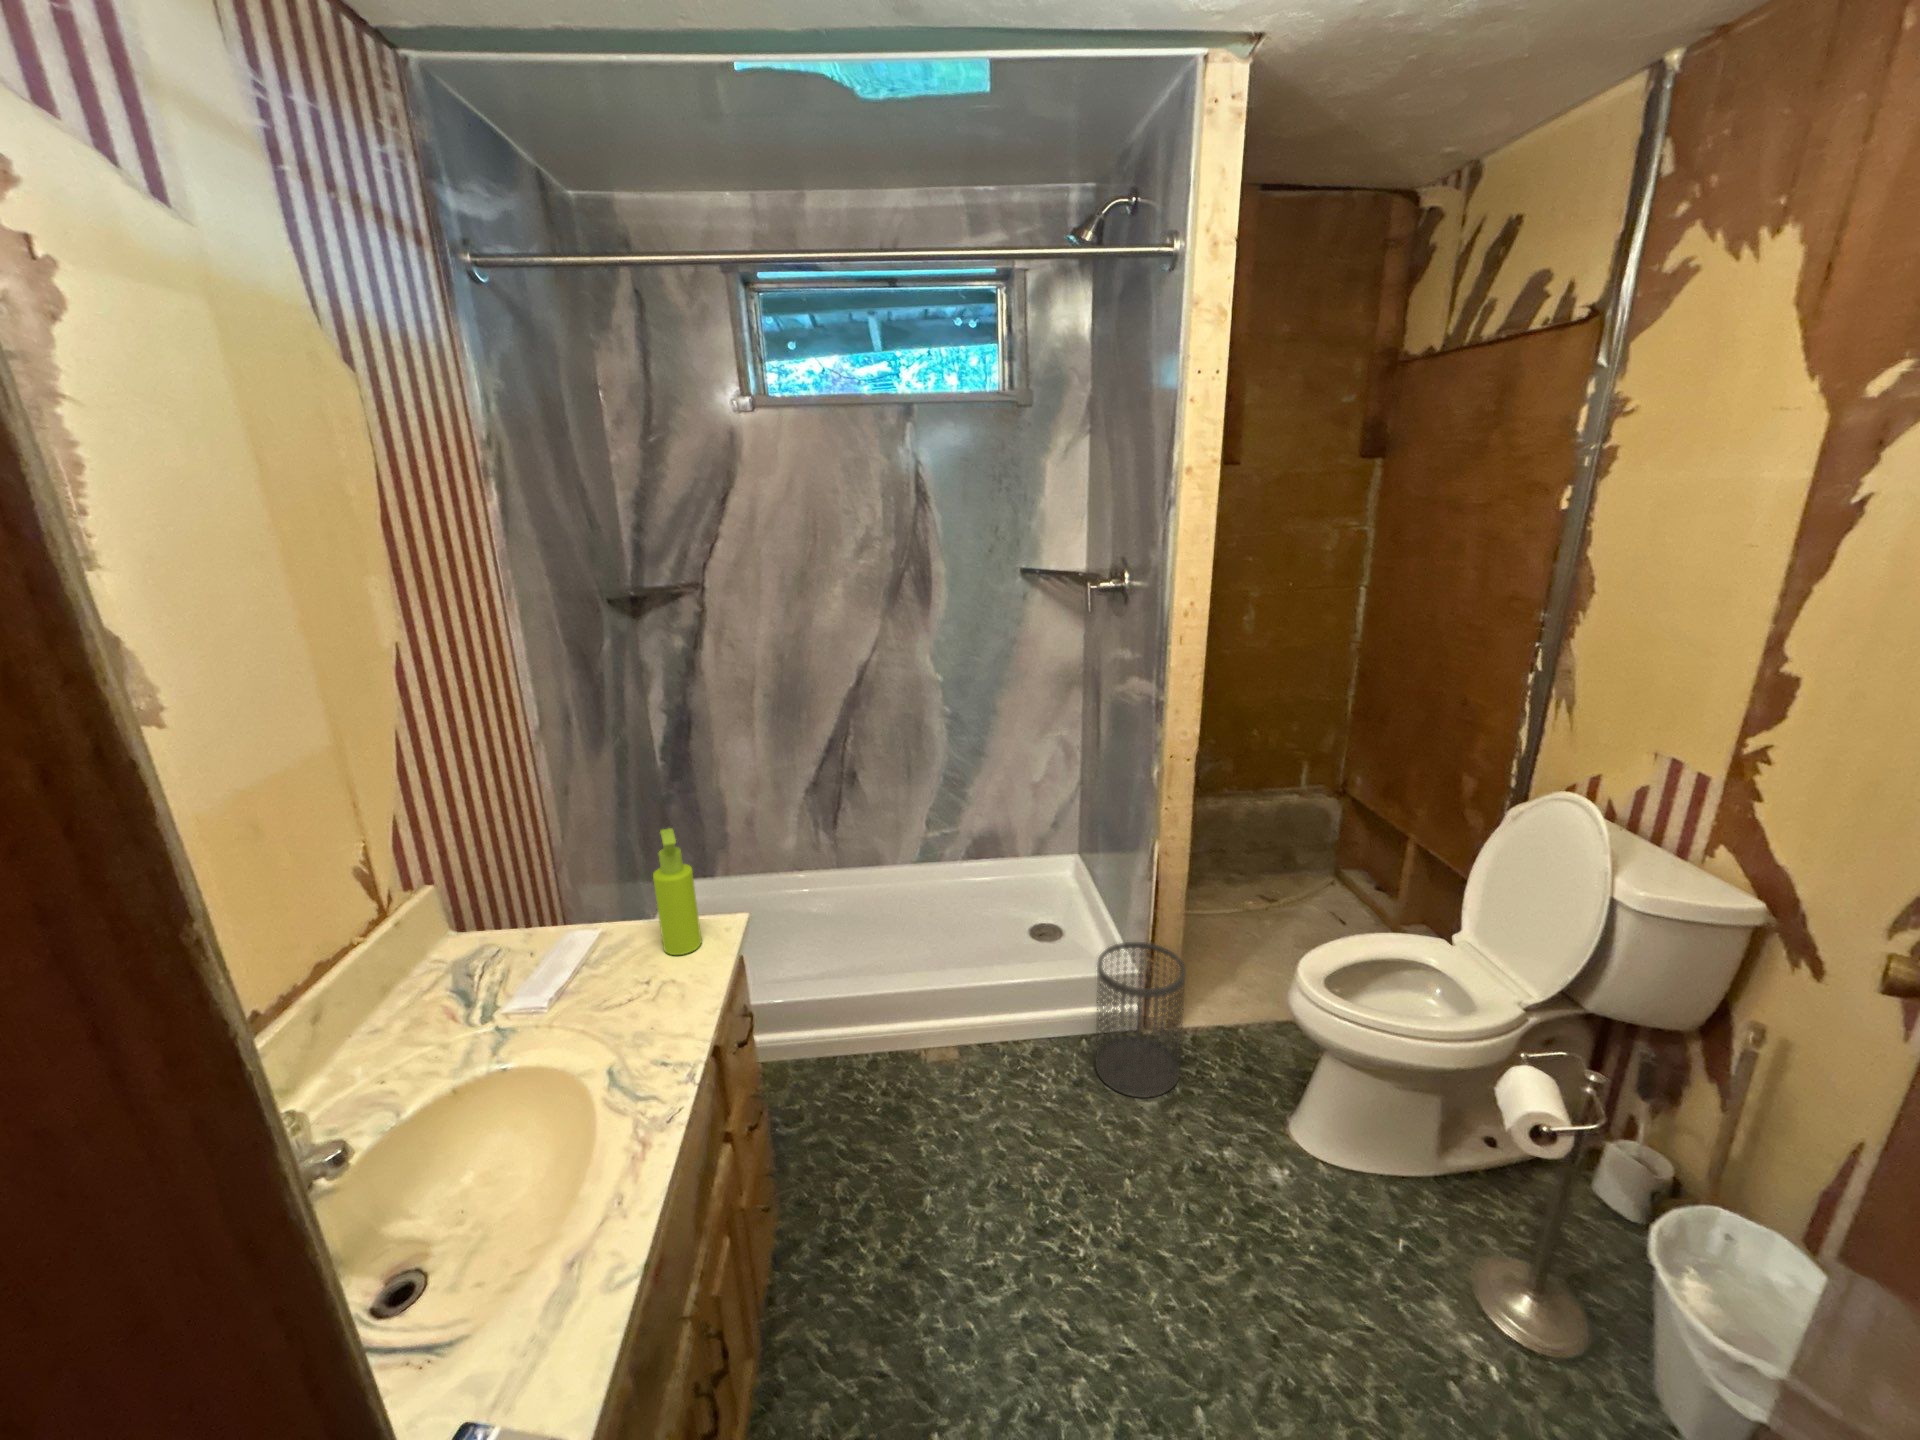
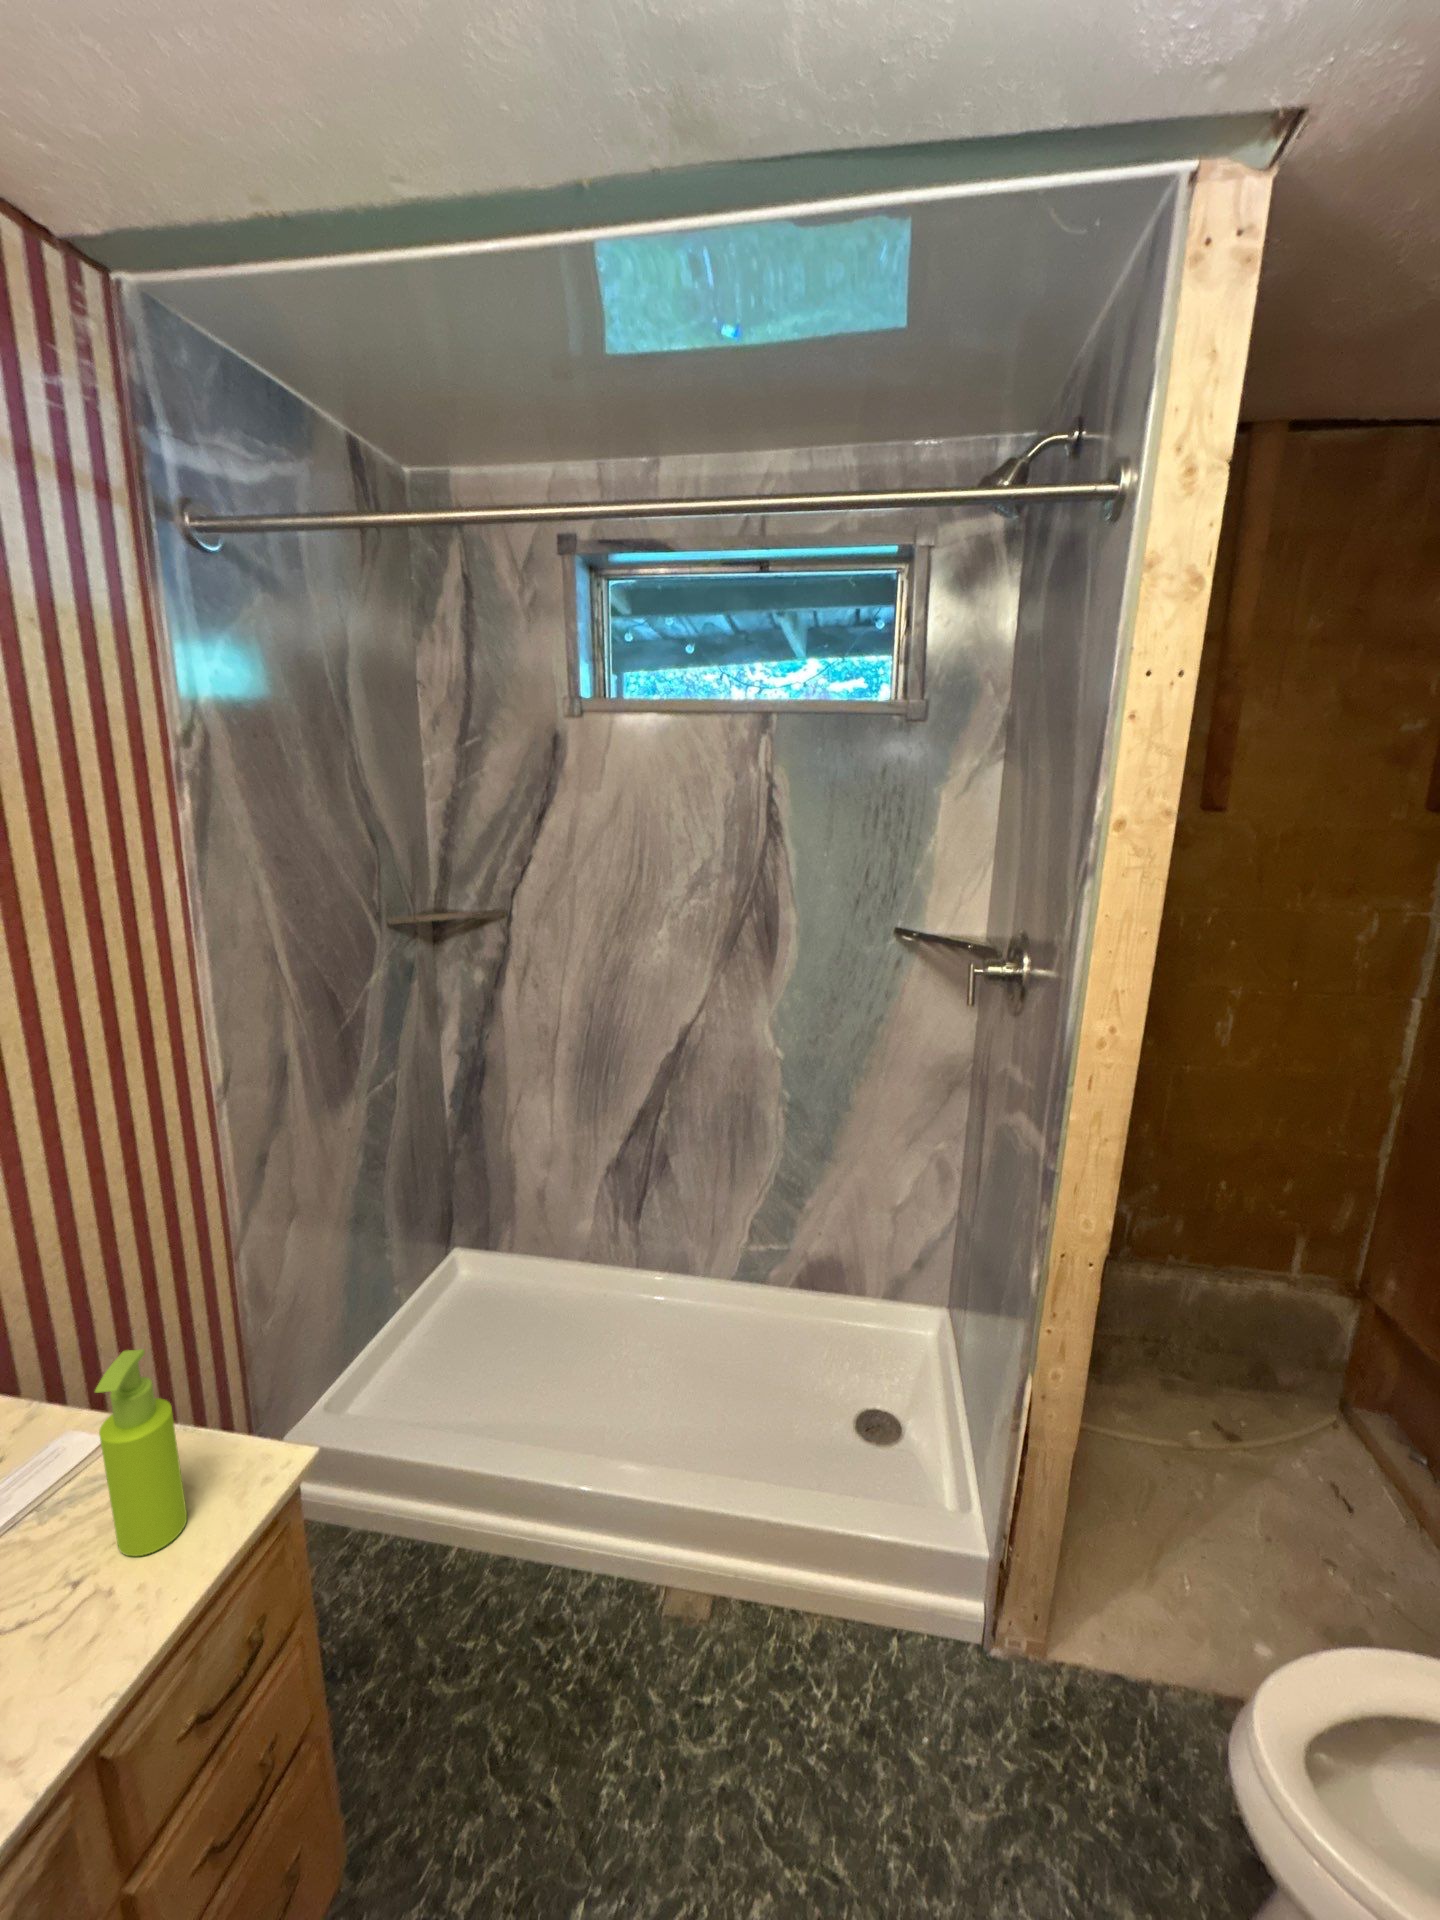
wastebasket: present [1095,942,1186,1098] -> none [900,1519,1054,1803]

